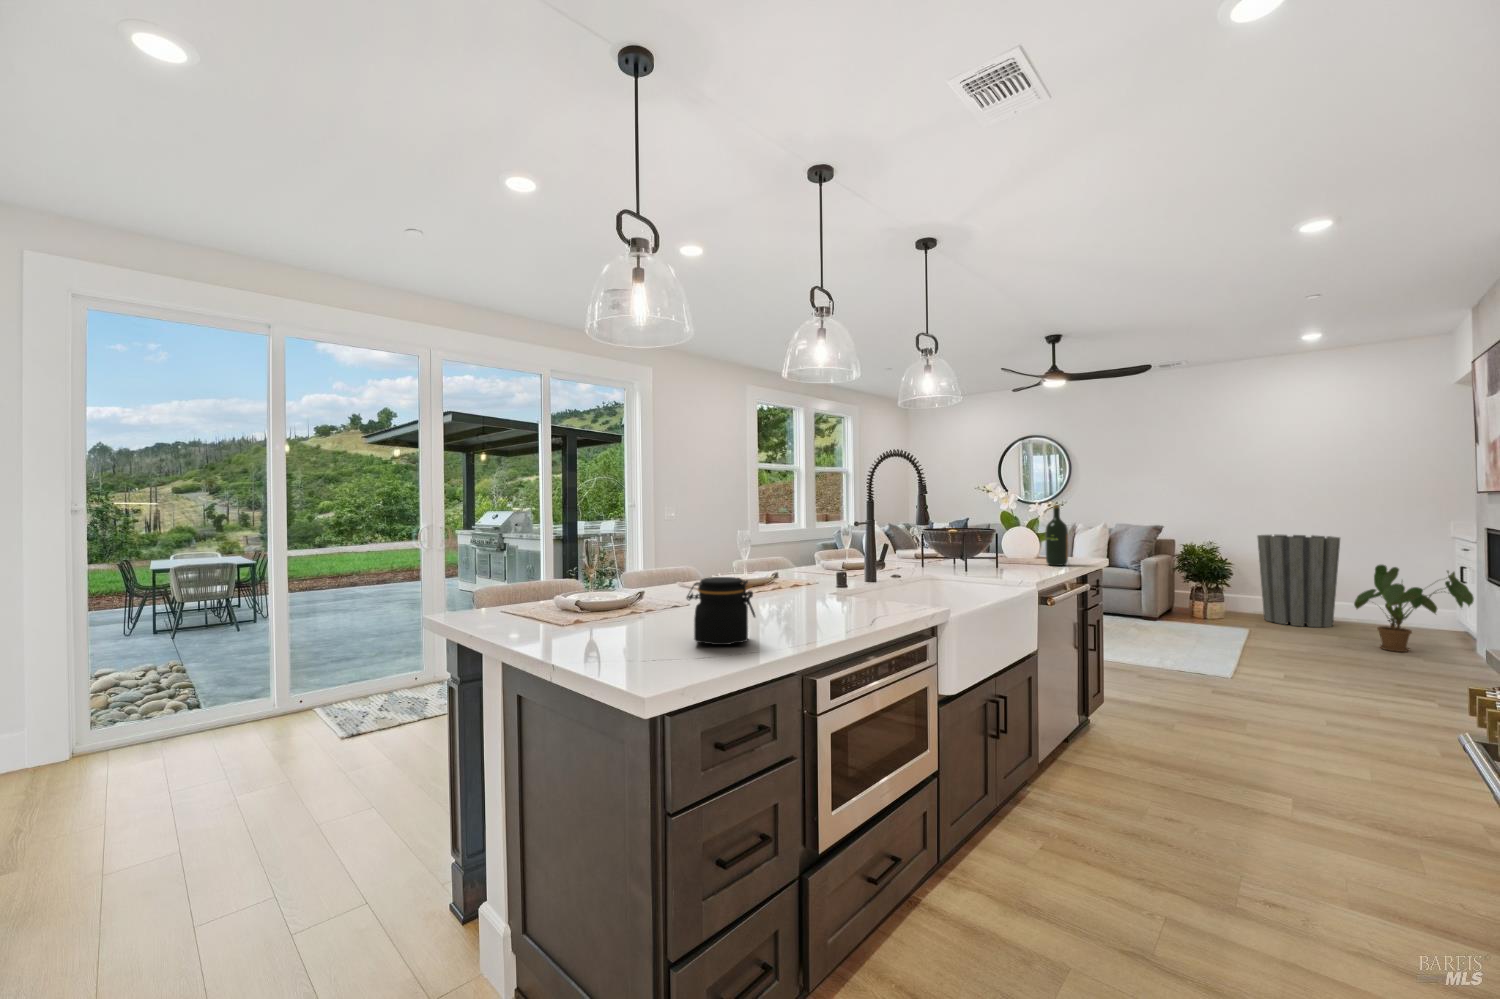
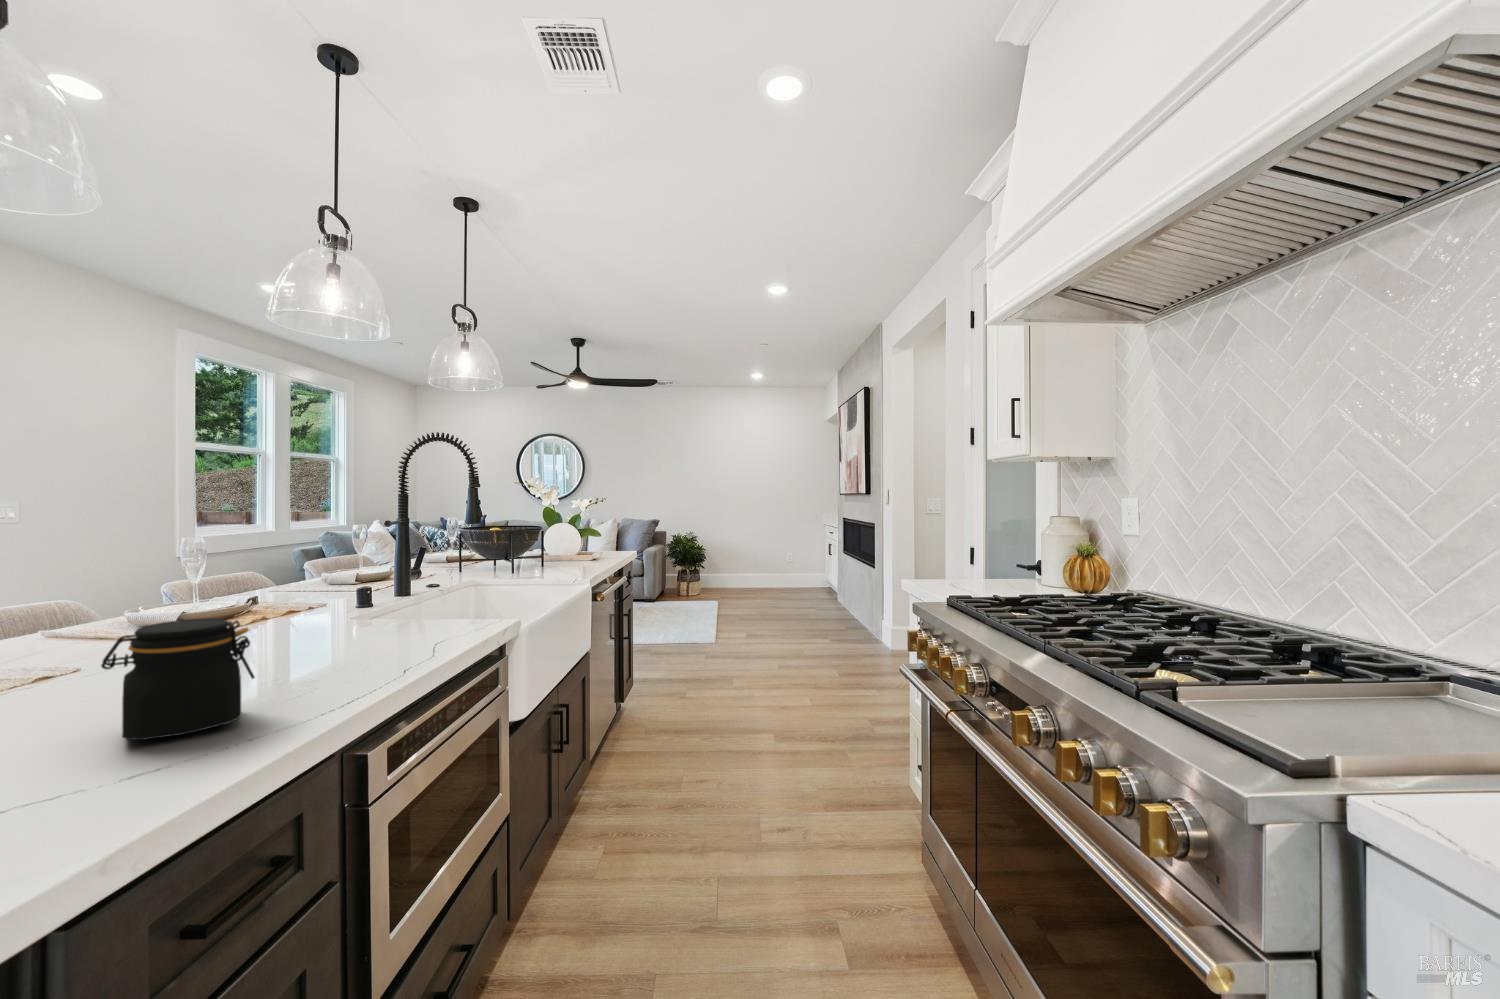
wine bottle: present [1045,505,1068,566] -> none [587,502,608,562]
trash can: present [1257,535,1340,627] -> none [723,525,772,596]
house plant: present [1354,565,1474,652] -> none [781,546,842,608]

